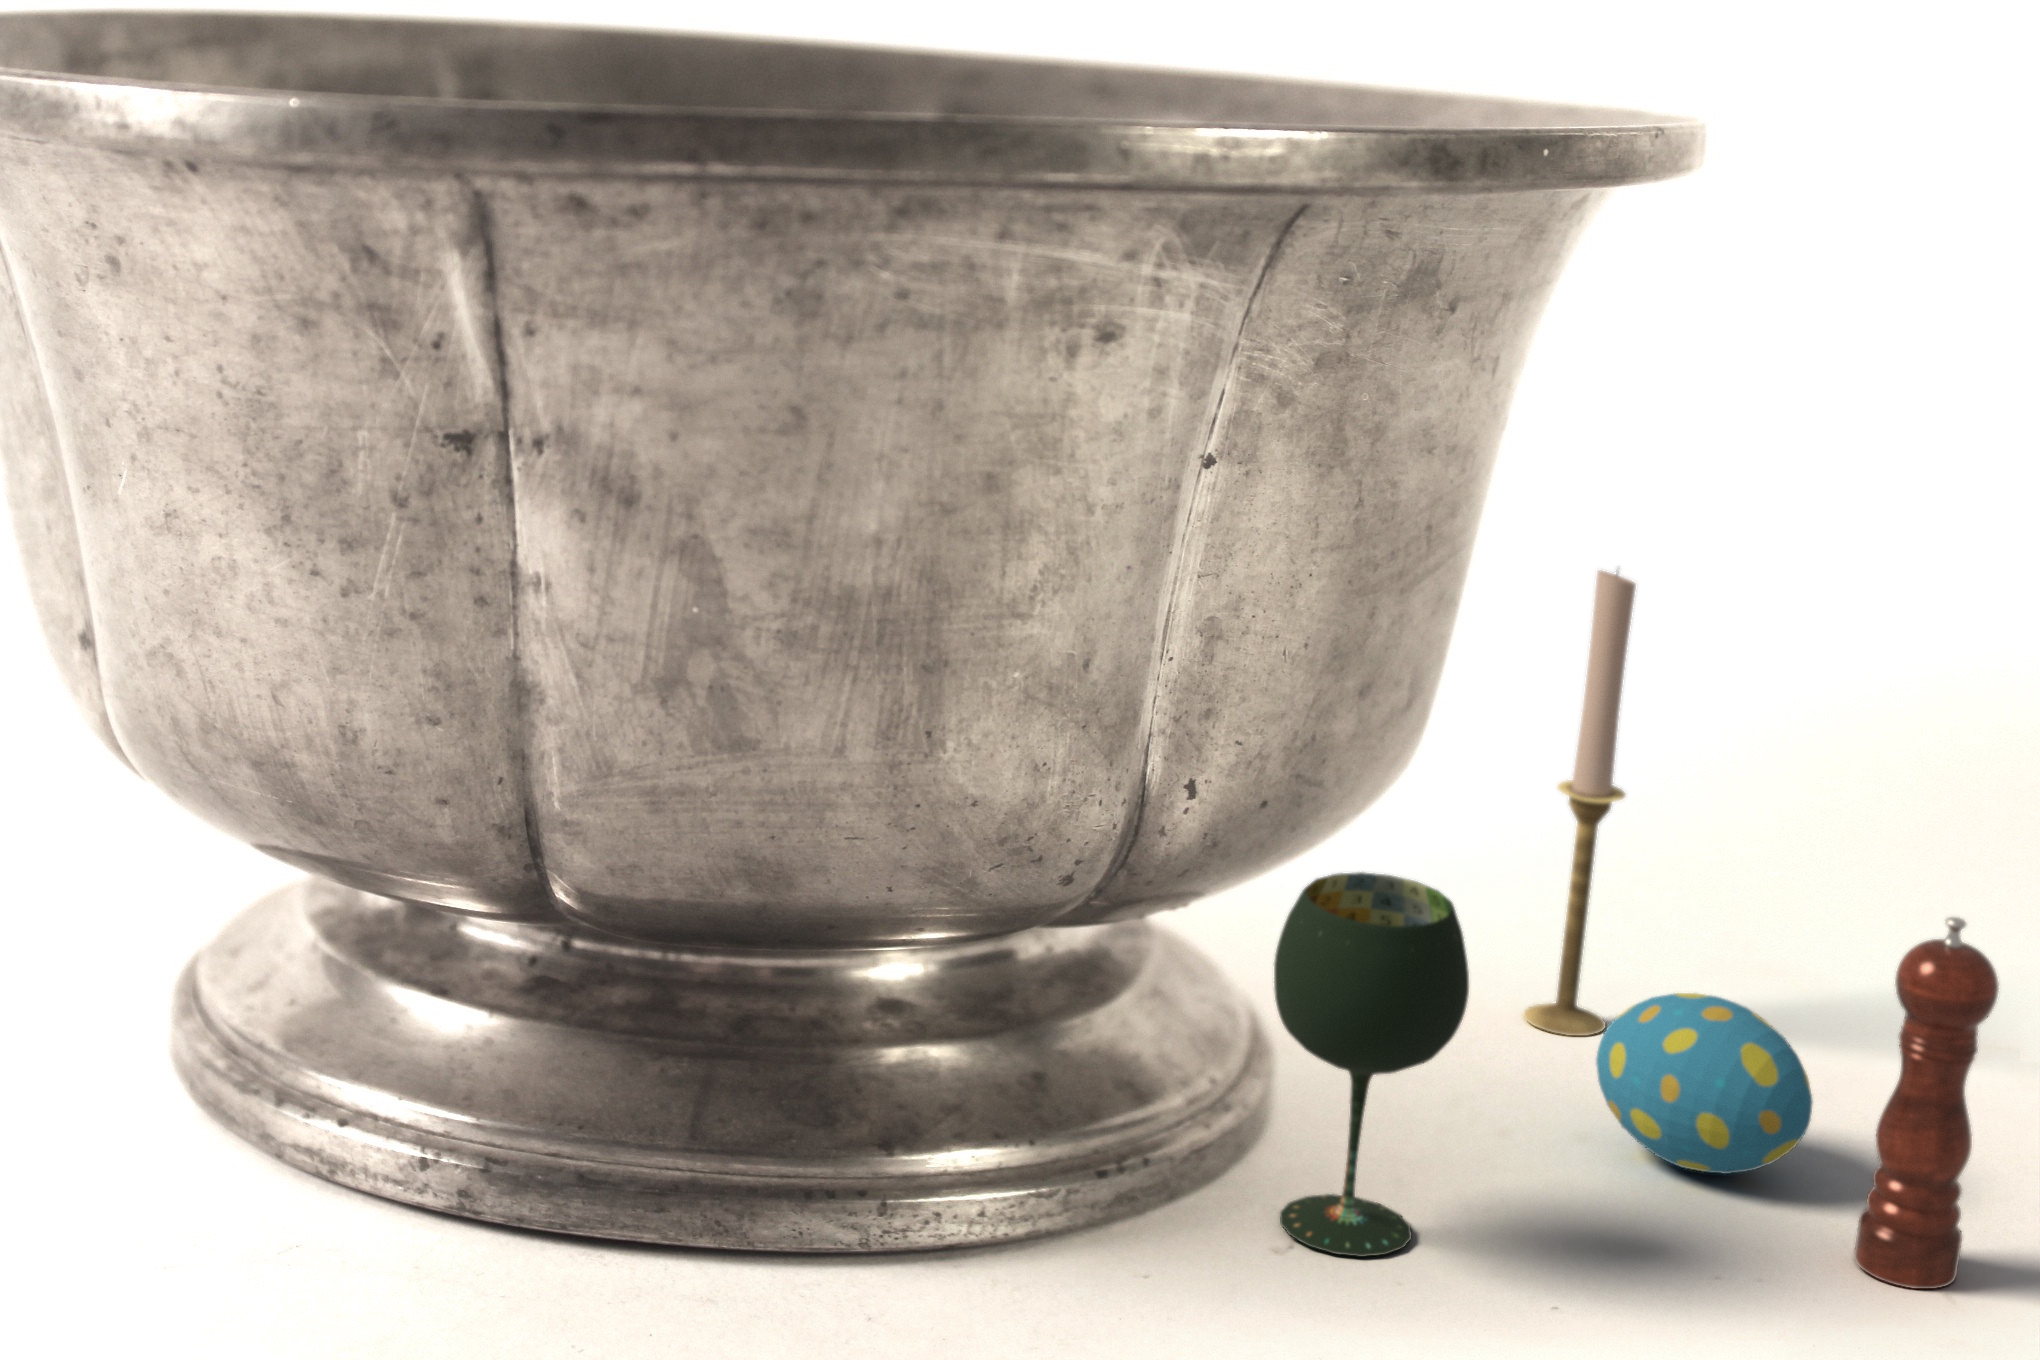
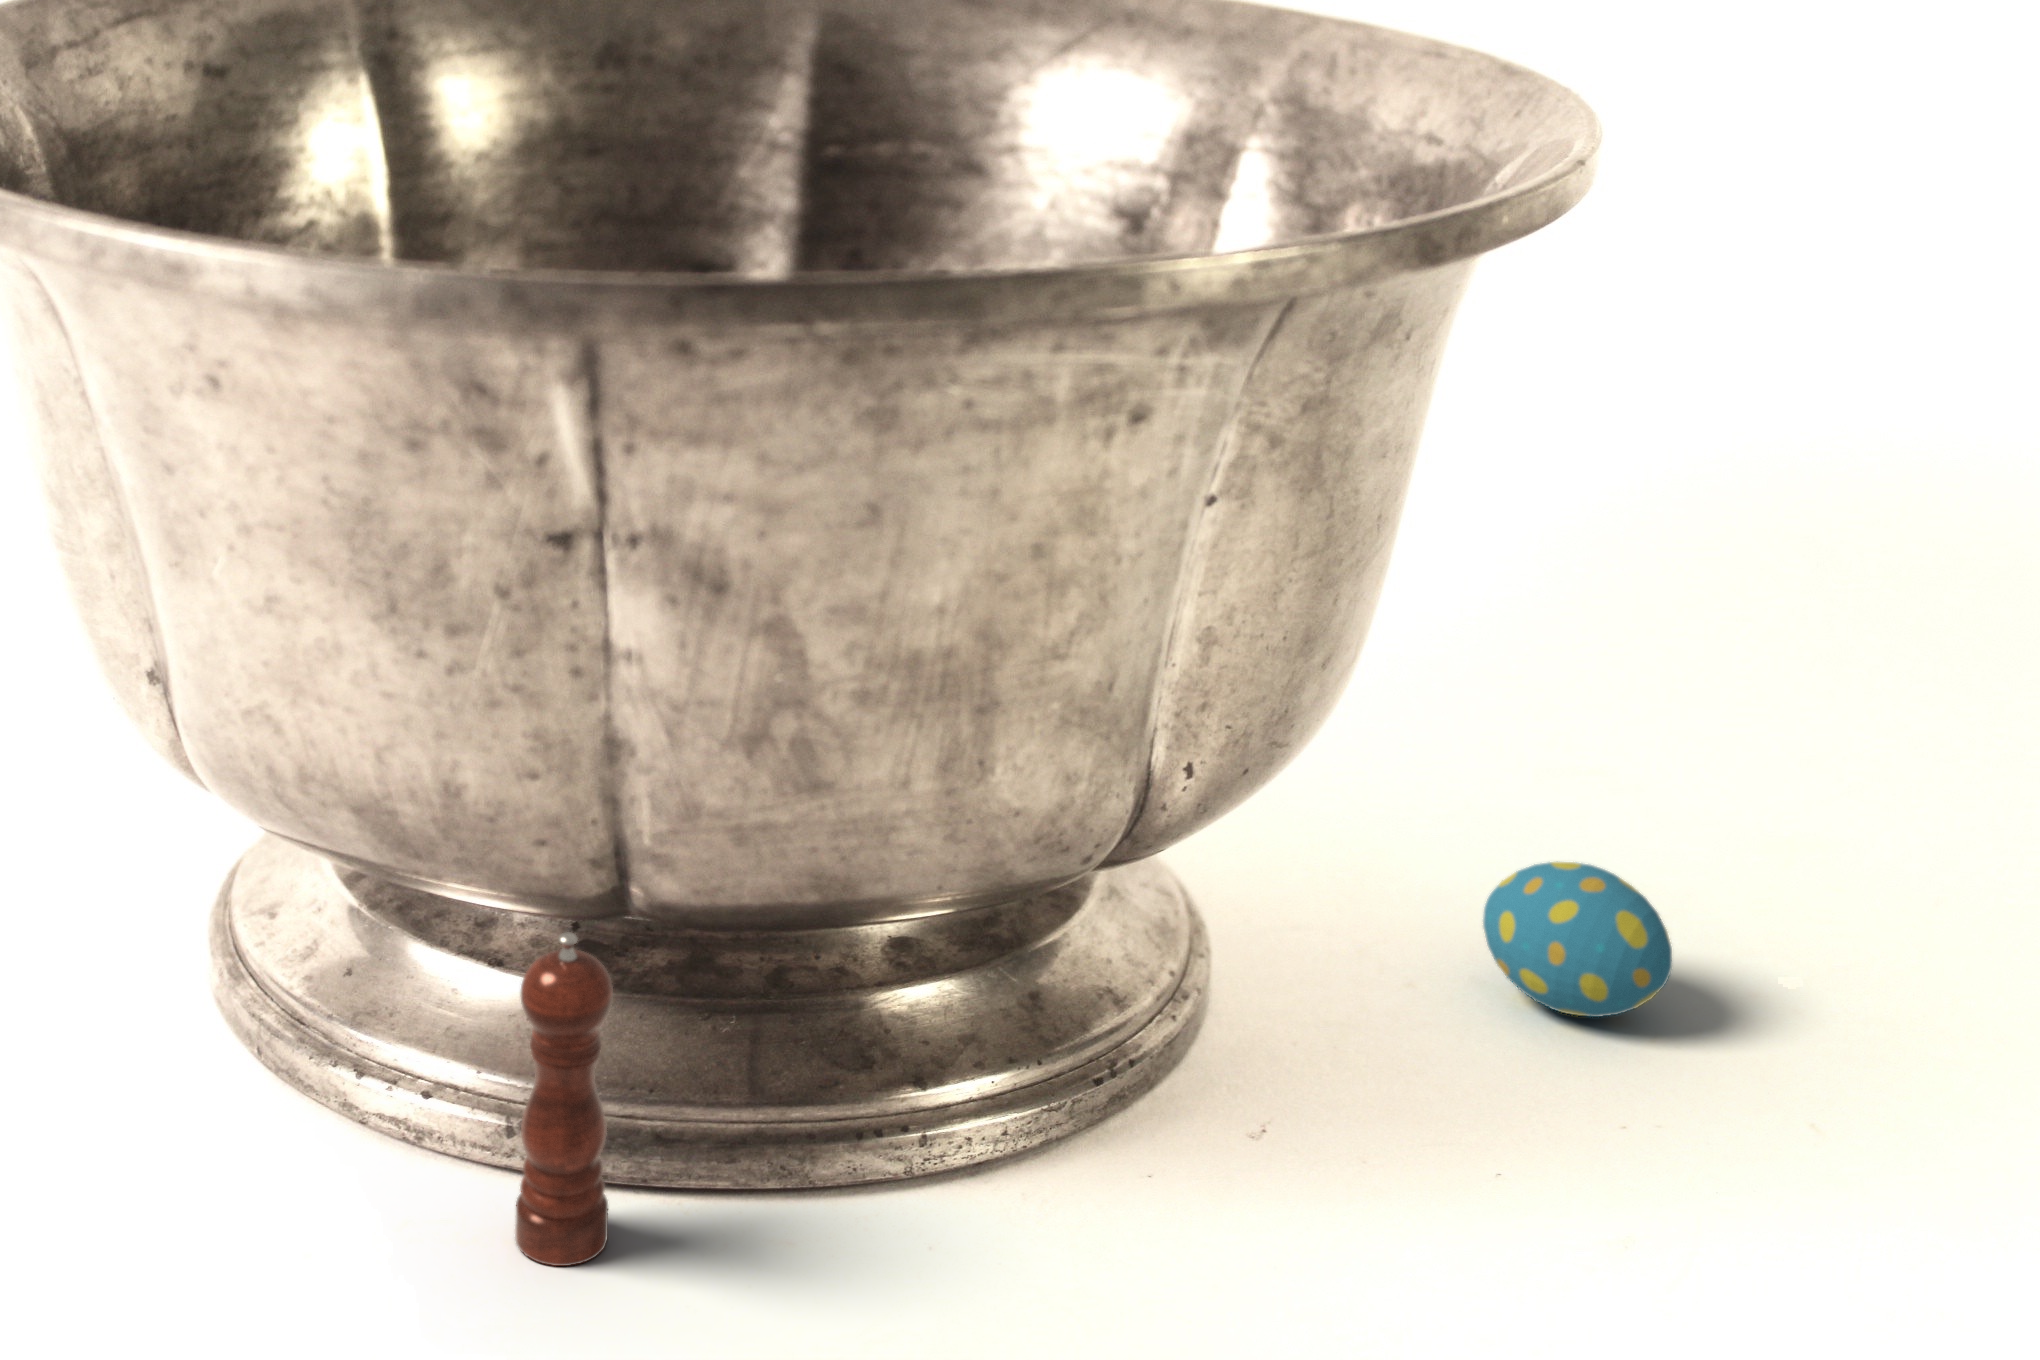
candlestick: present [1524,571,1636,1036] -> none [1387,472,1492,870]
wine glass: present [1274,872,1469,1257] -> none [1241,808,1413,1137]
pepper mill: present [1854,917,1999,1289] -> present [515,932,613,1266]

